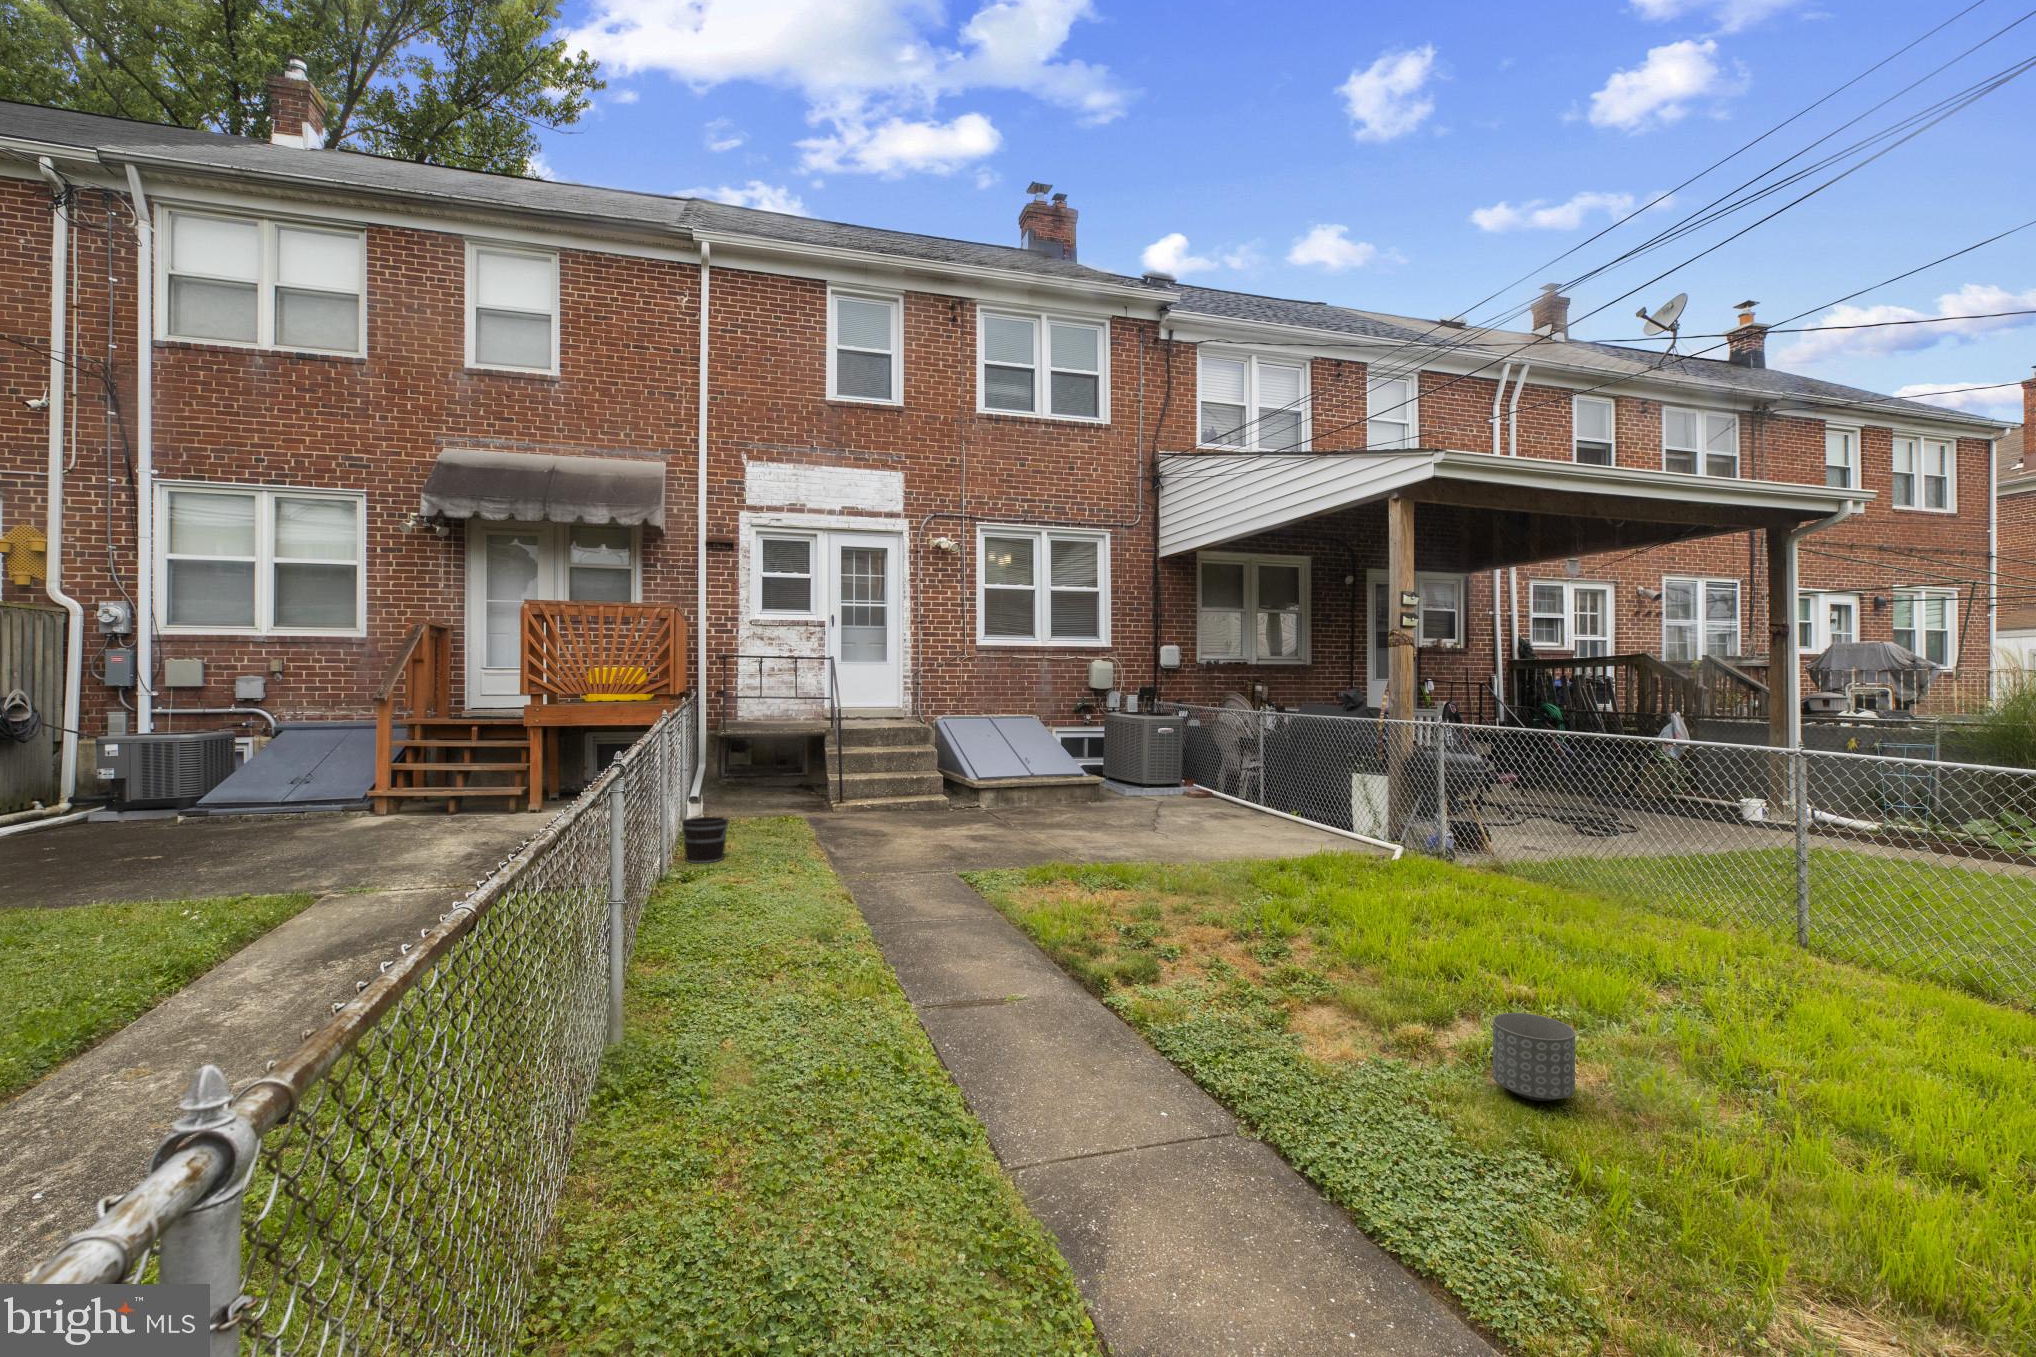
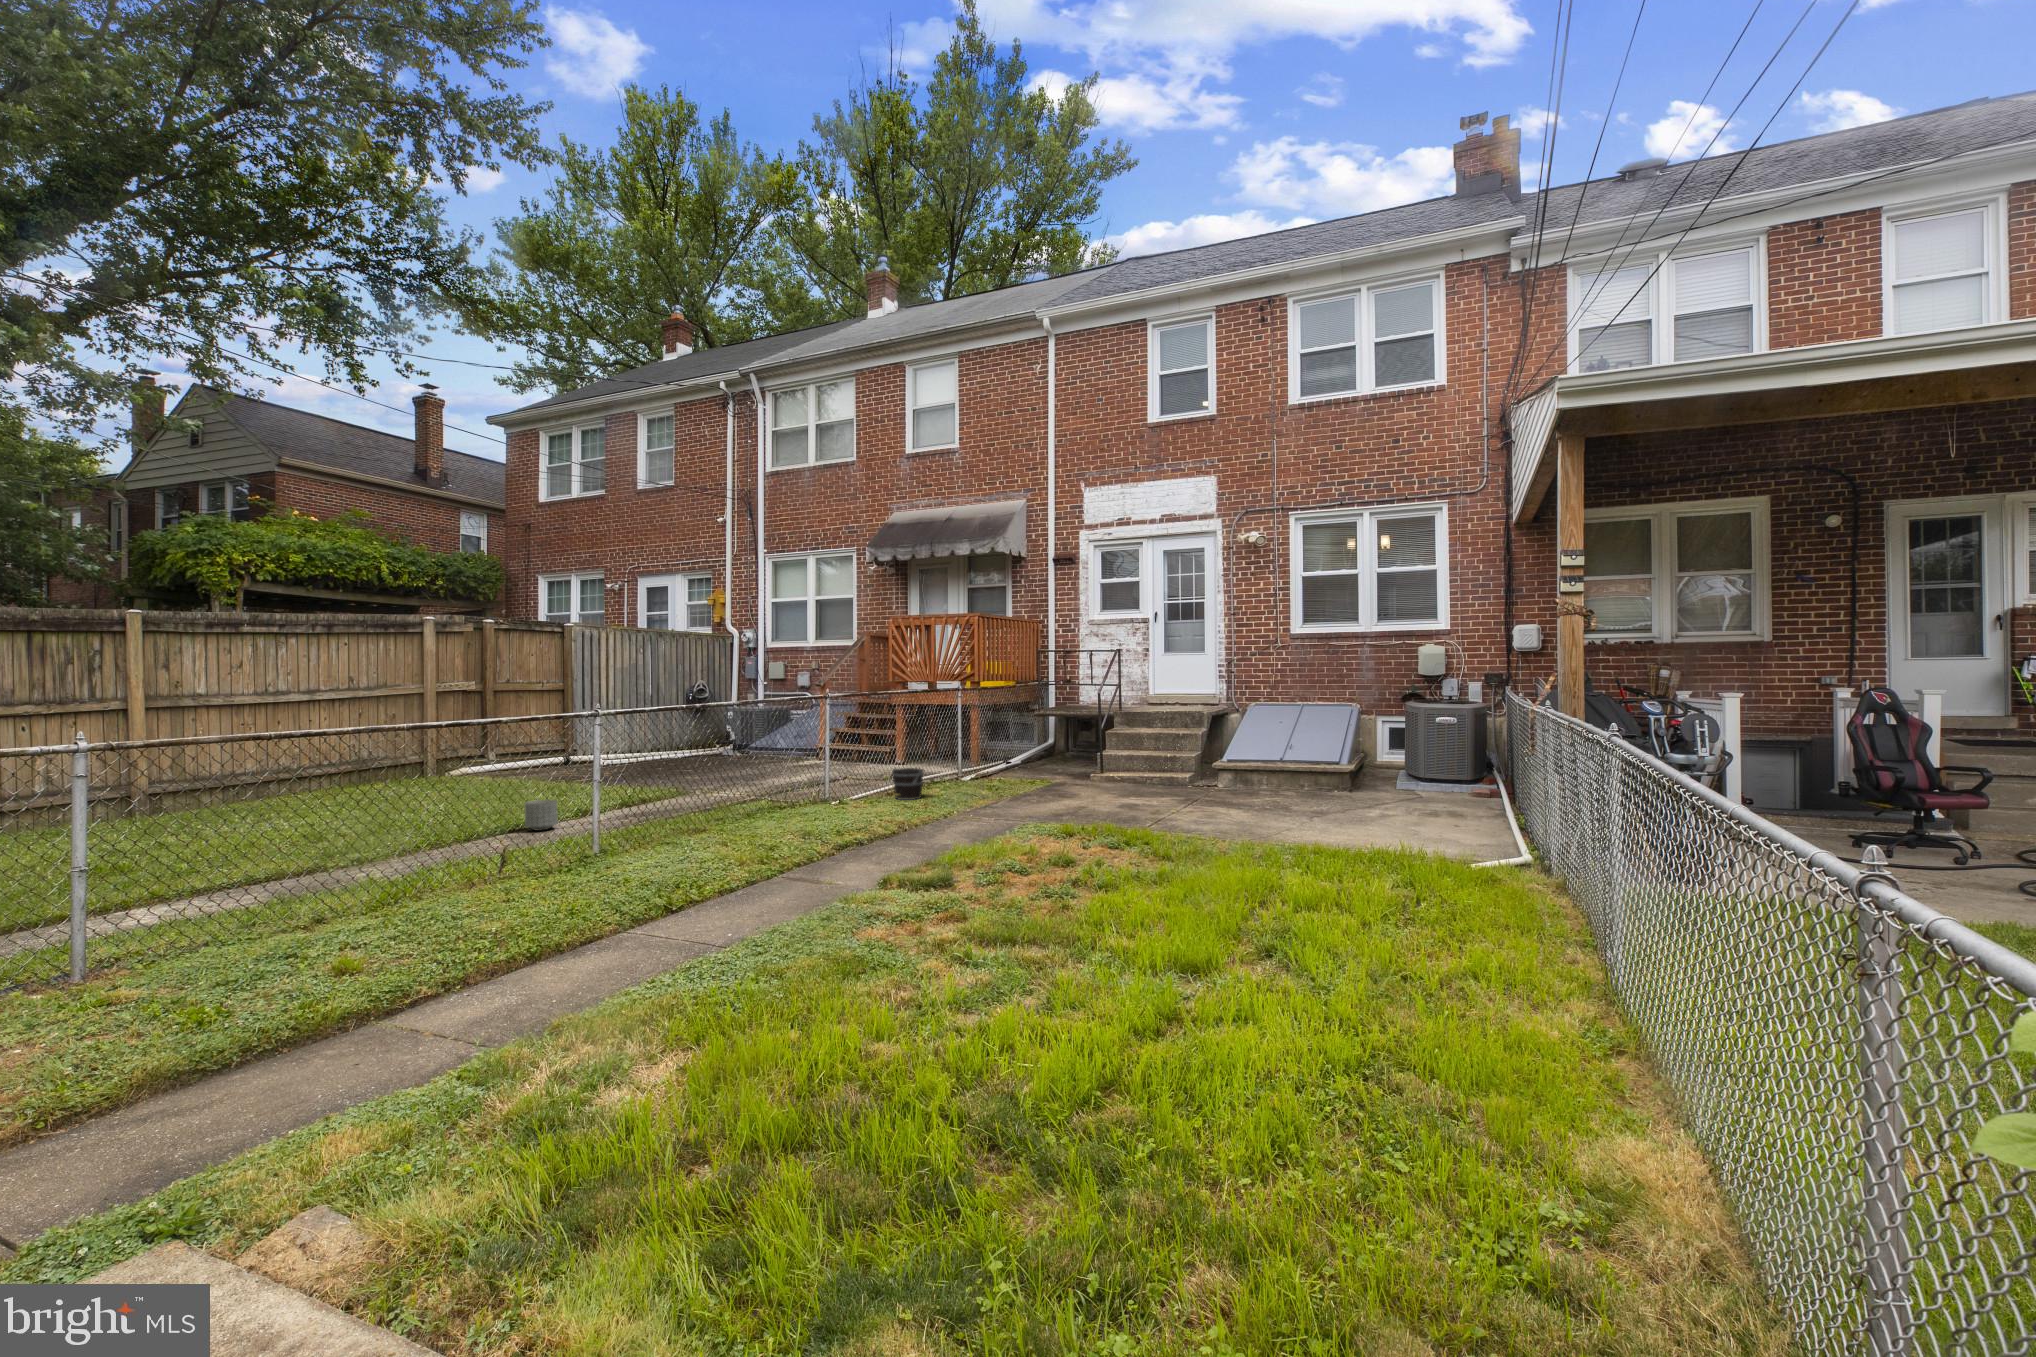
planter: present [1493,1013,1575,1101] -> present [525,800,557,831]

